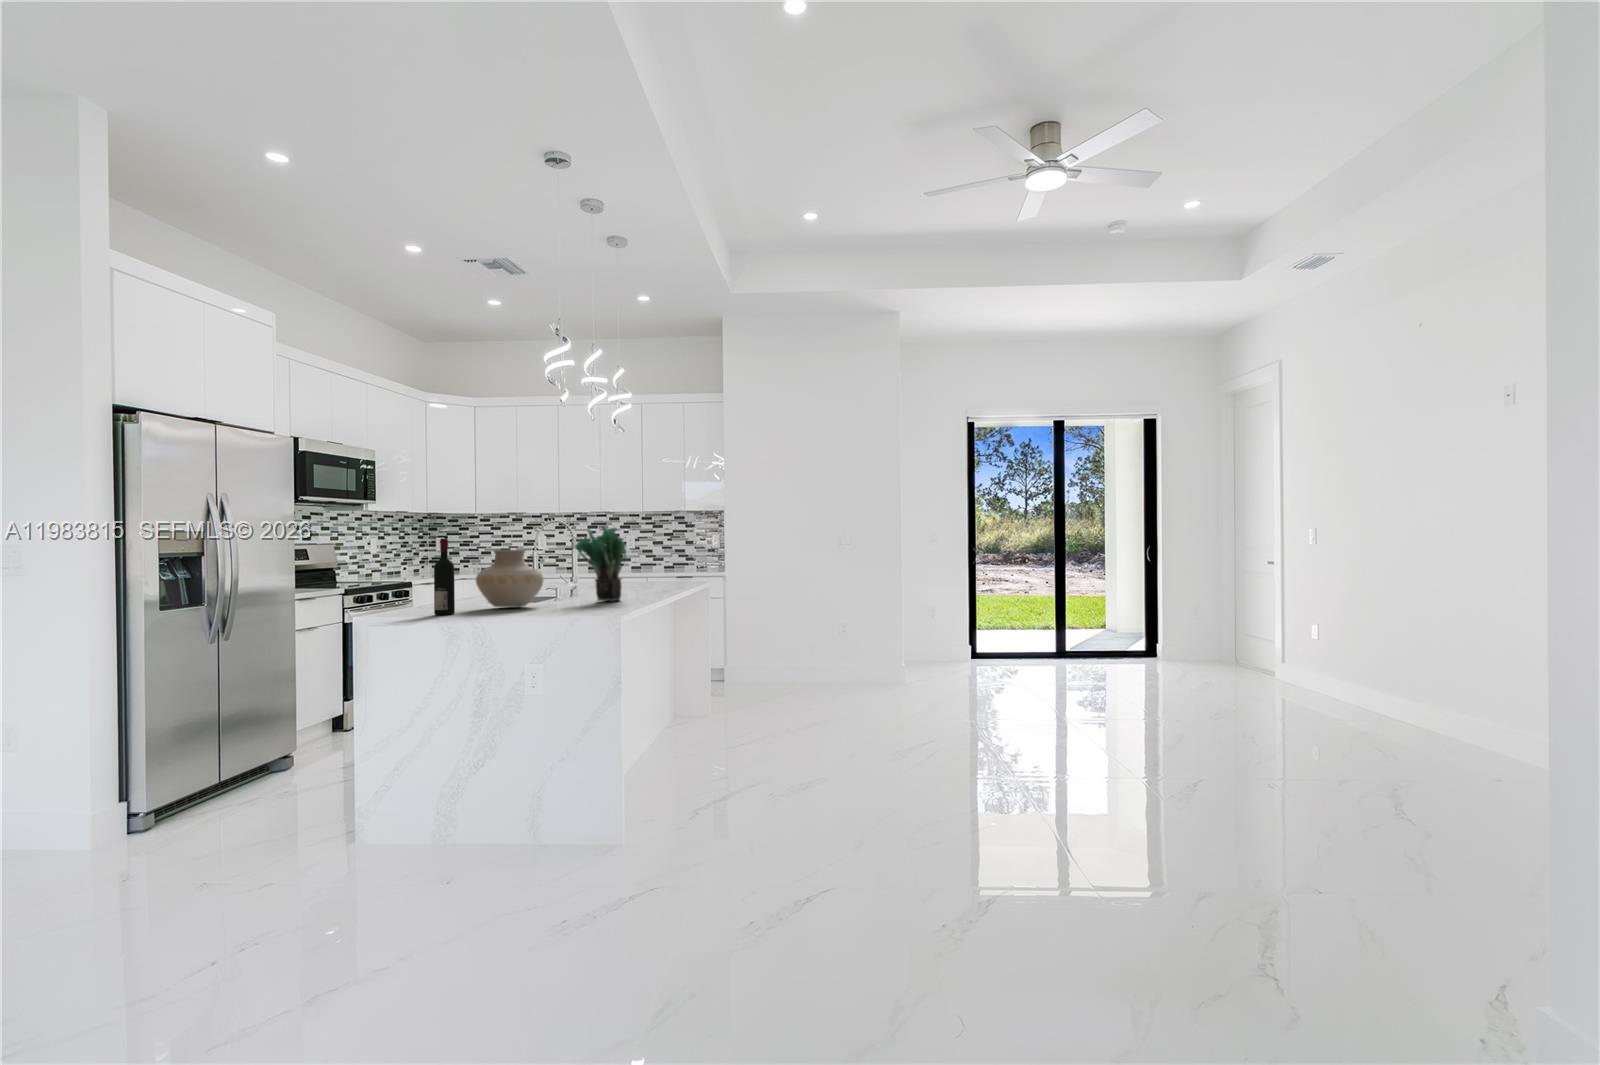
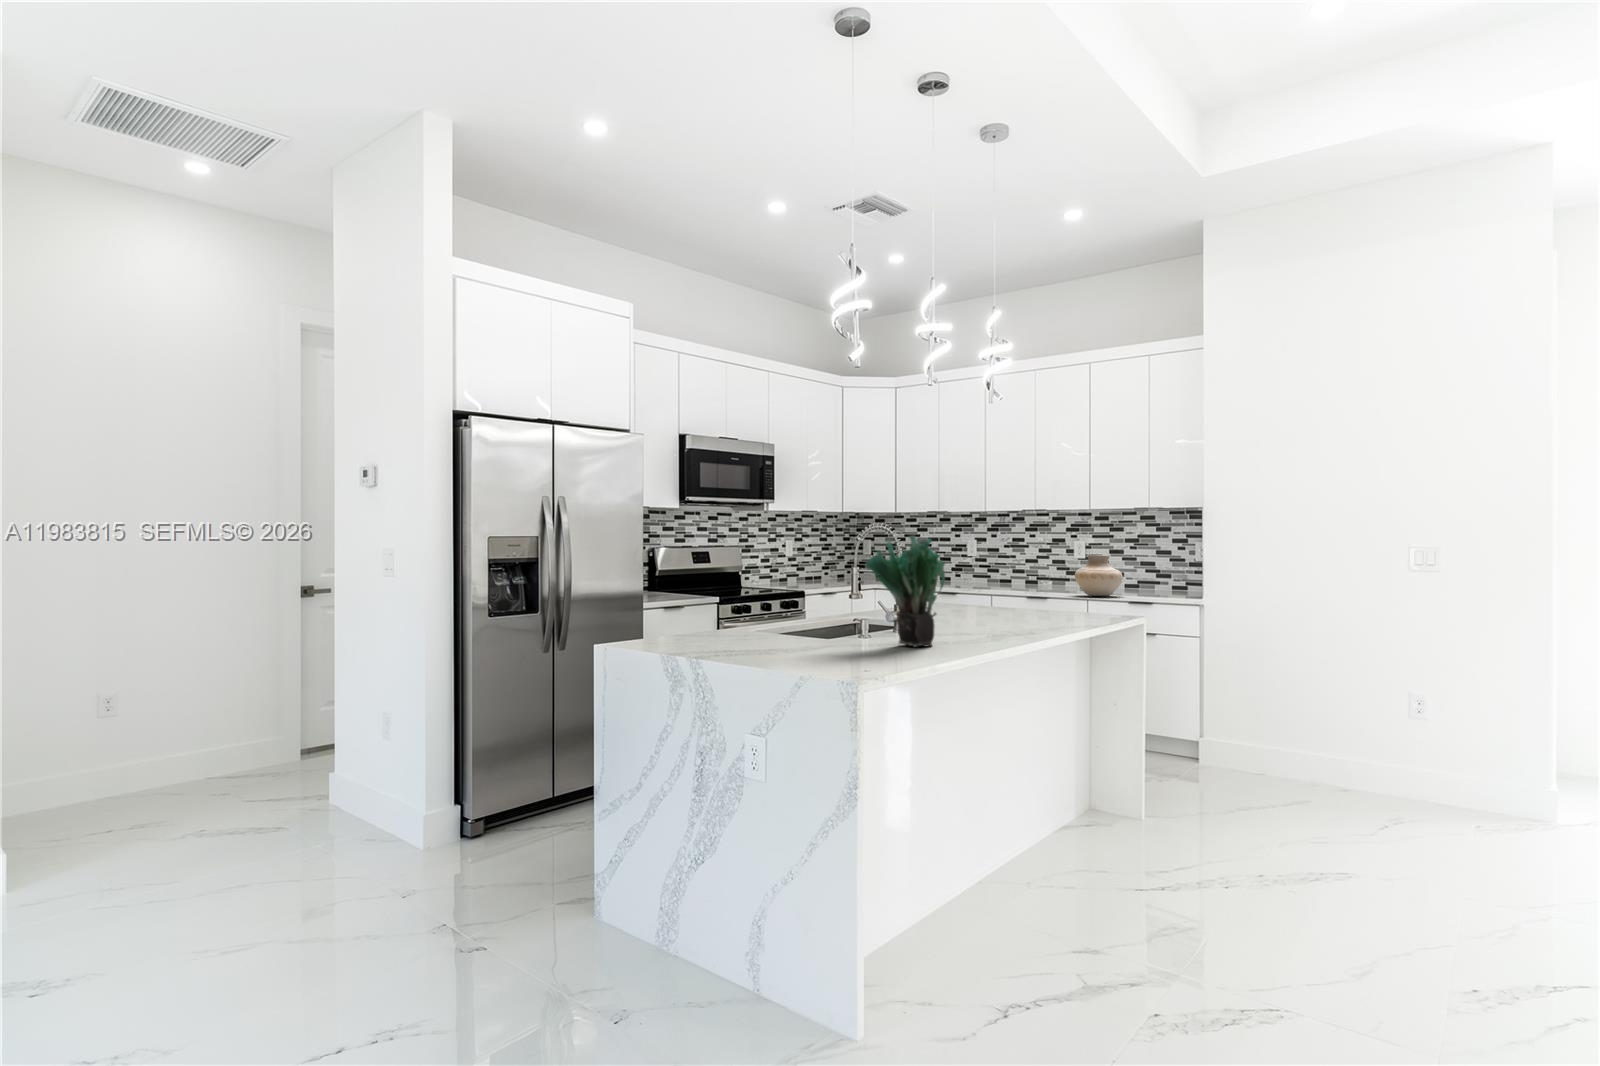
wine bottle: present [434,539,455,615] -> none [669,552,694,651]
vase: present [476,549,543,607] -> present [1075,555,1123,596]

